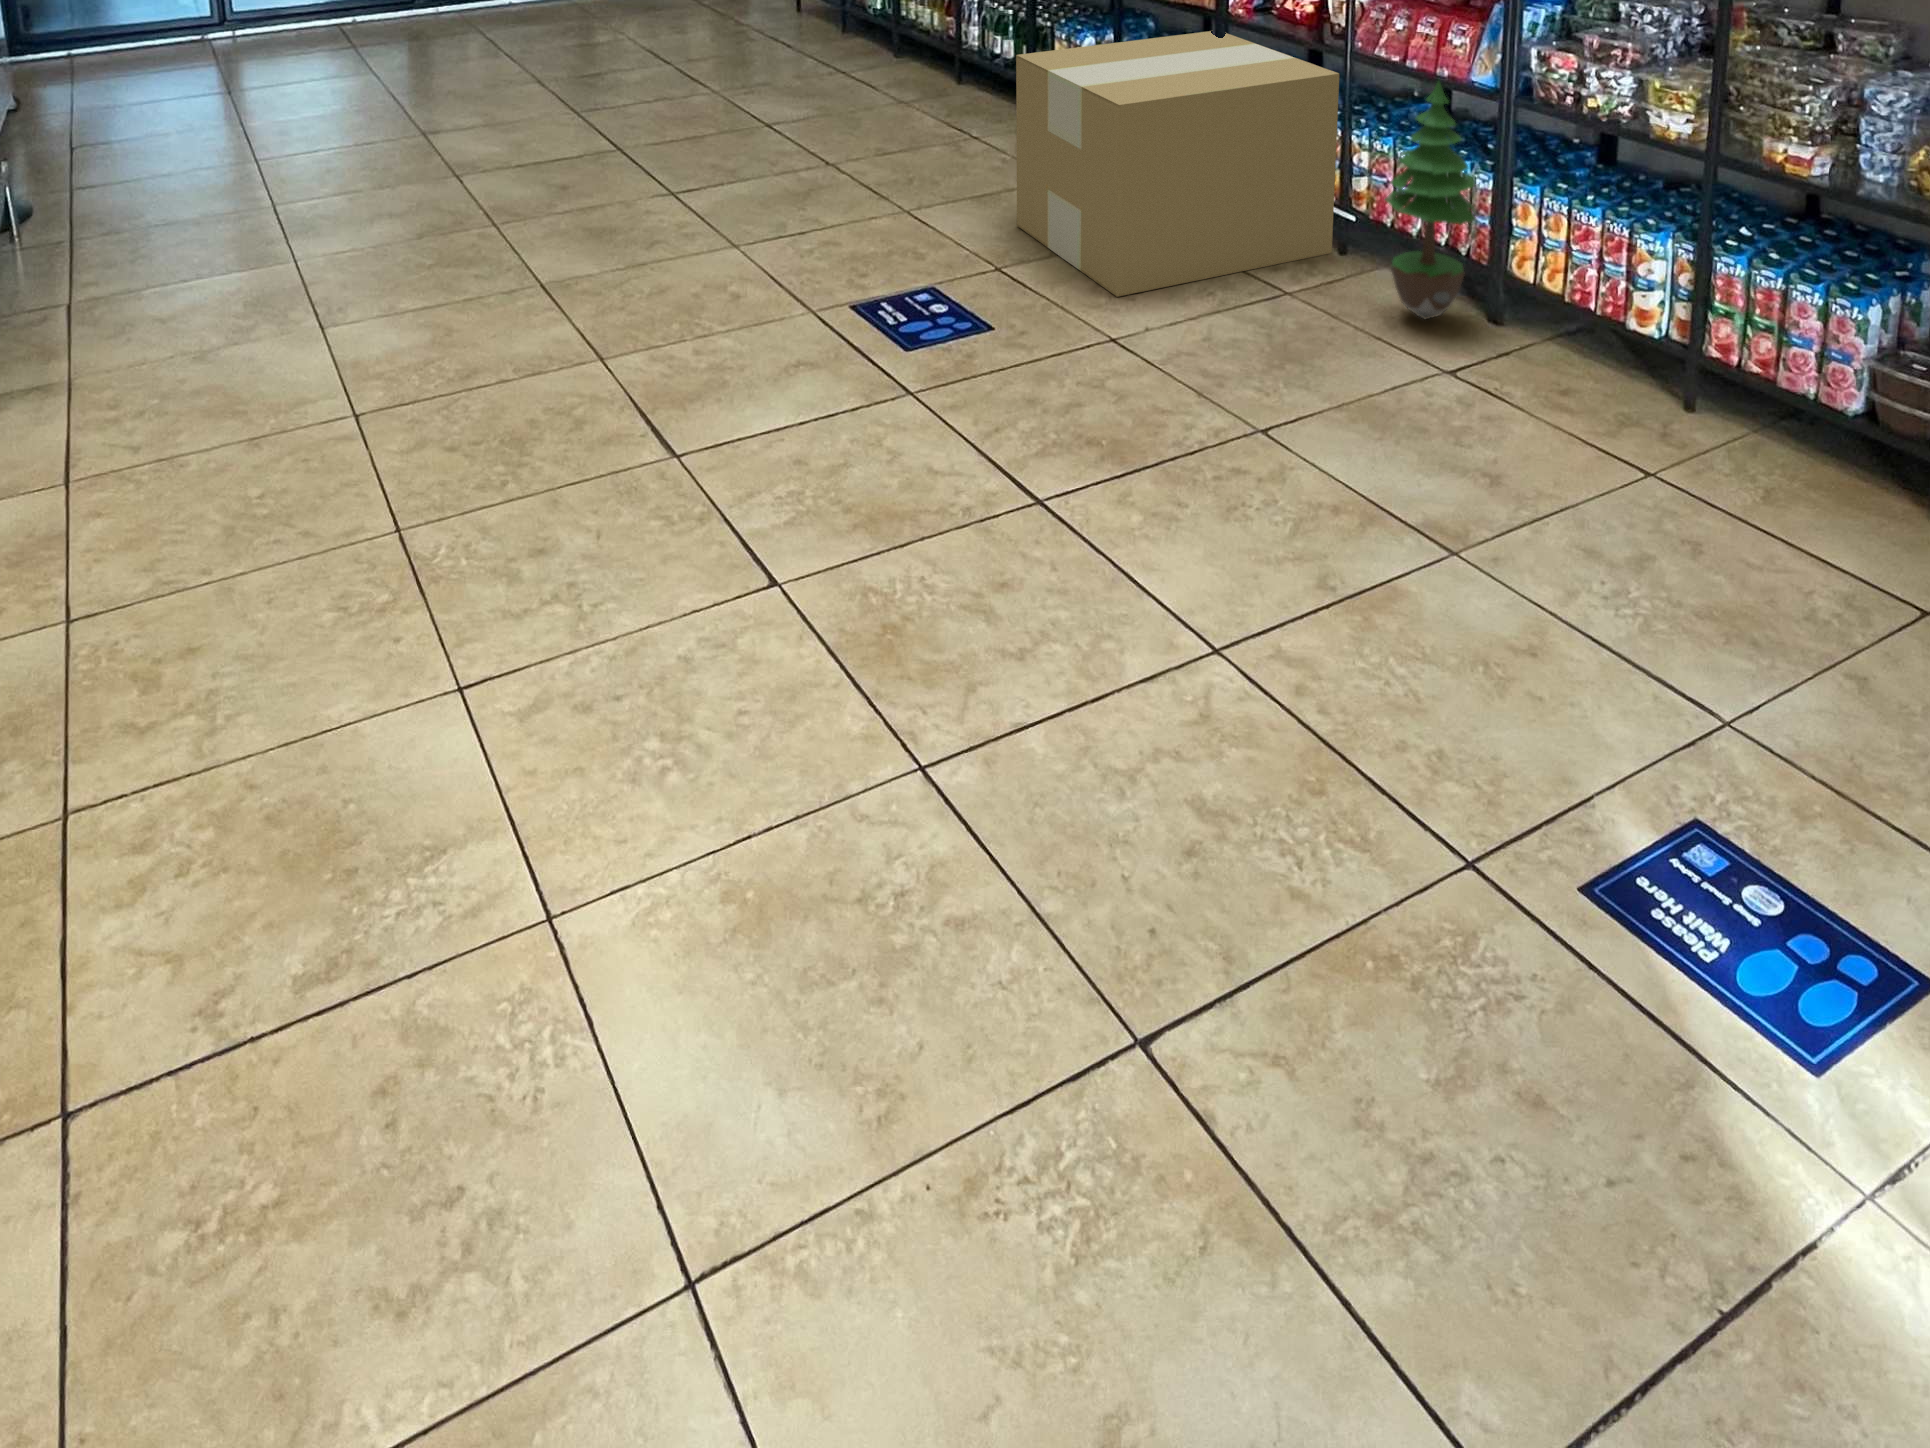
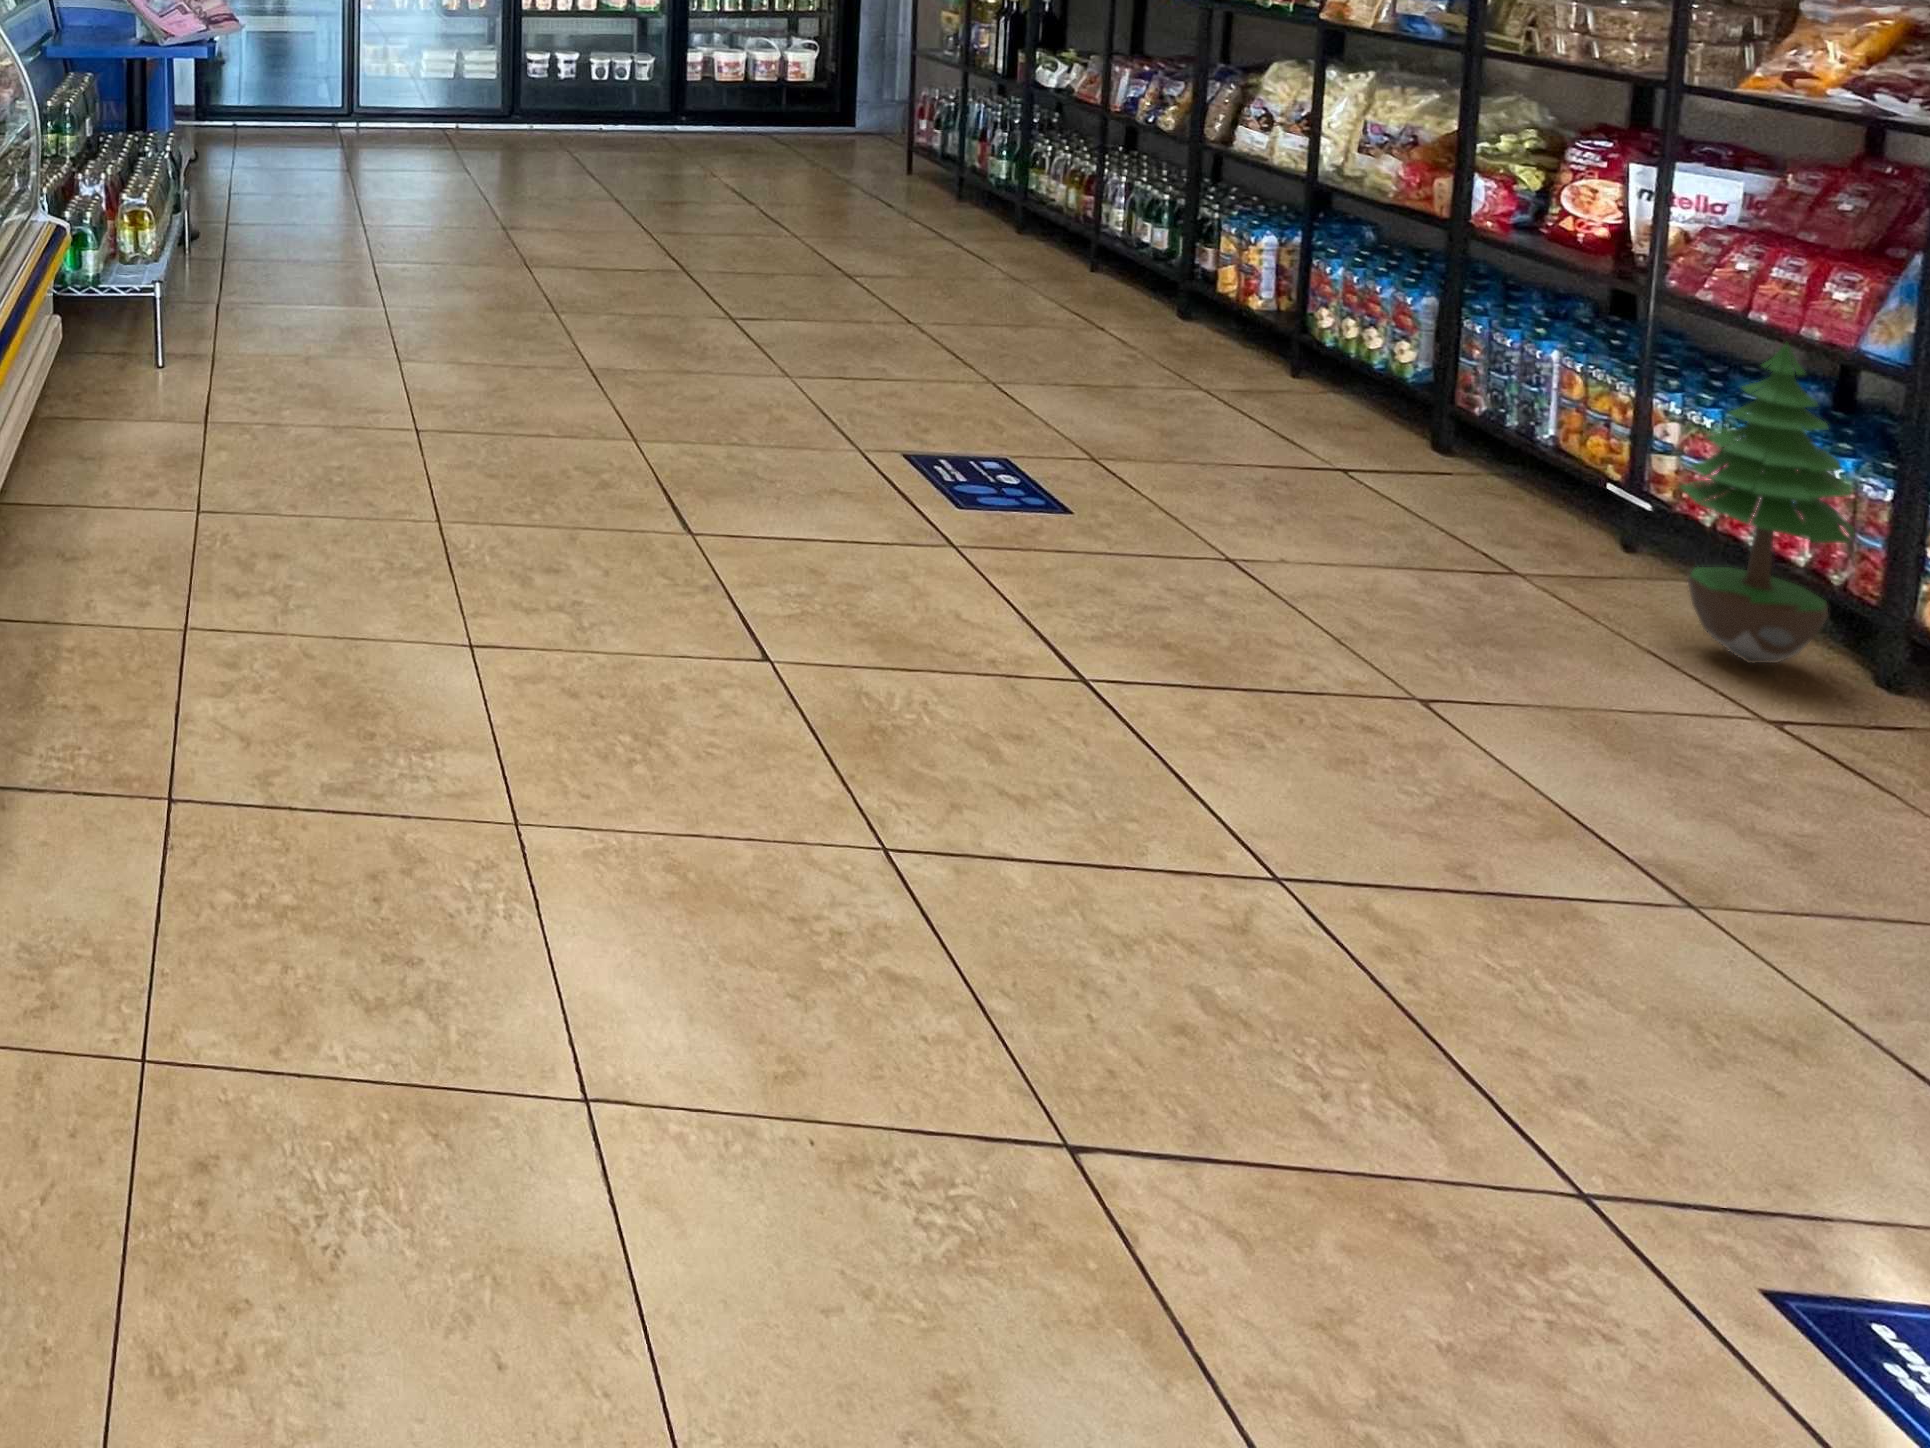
cardboard box: present [1016,31,1339,297] -> none [1123,234,1635,554]

